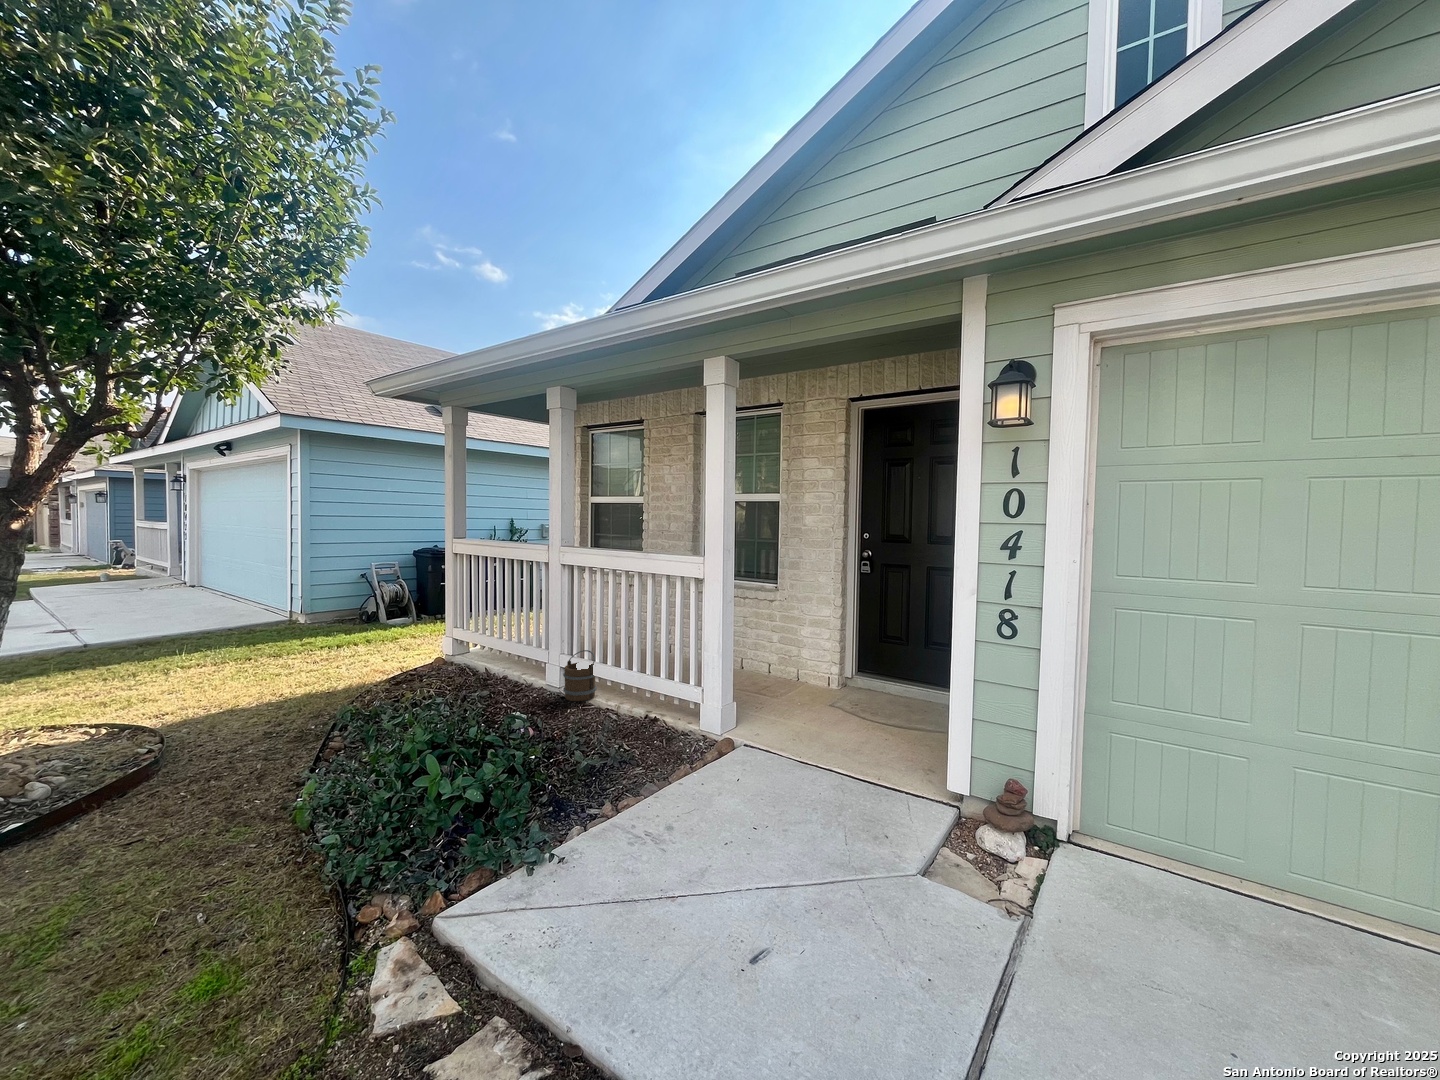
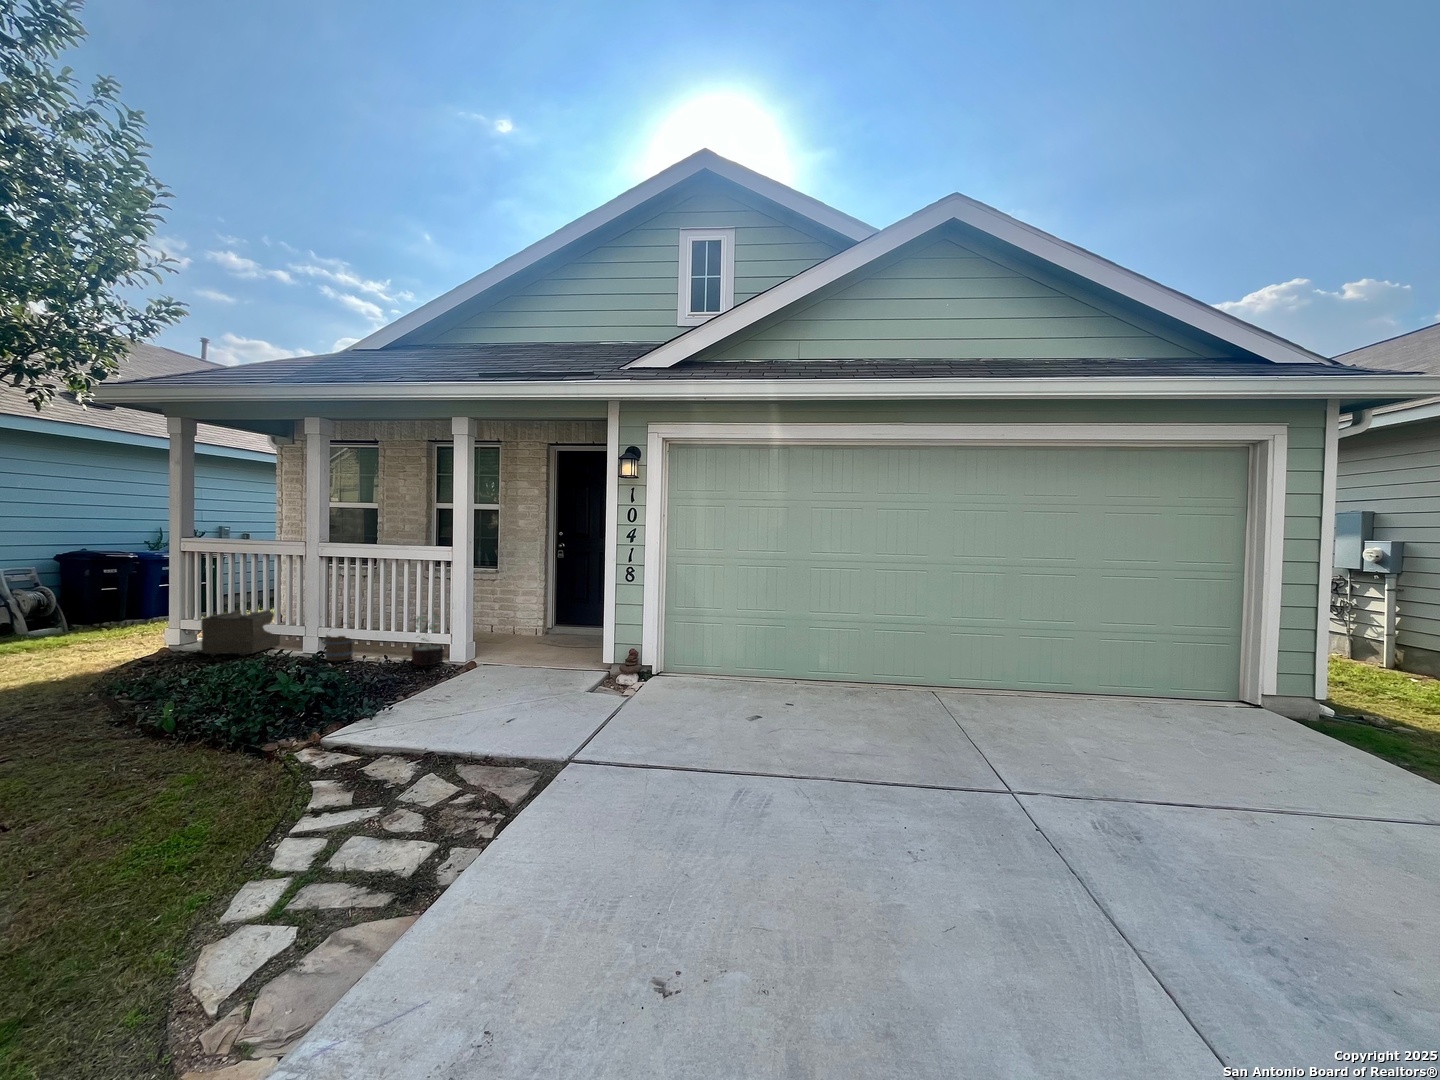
wooden crate: none [461,621,538,677] -> present [201,610,280,655]
decorative plant: none [652,648,696,729] -> present [412,613,444,666]

